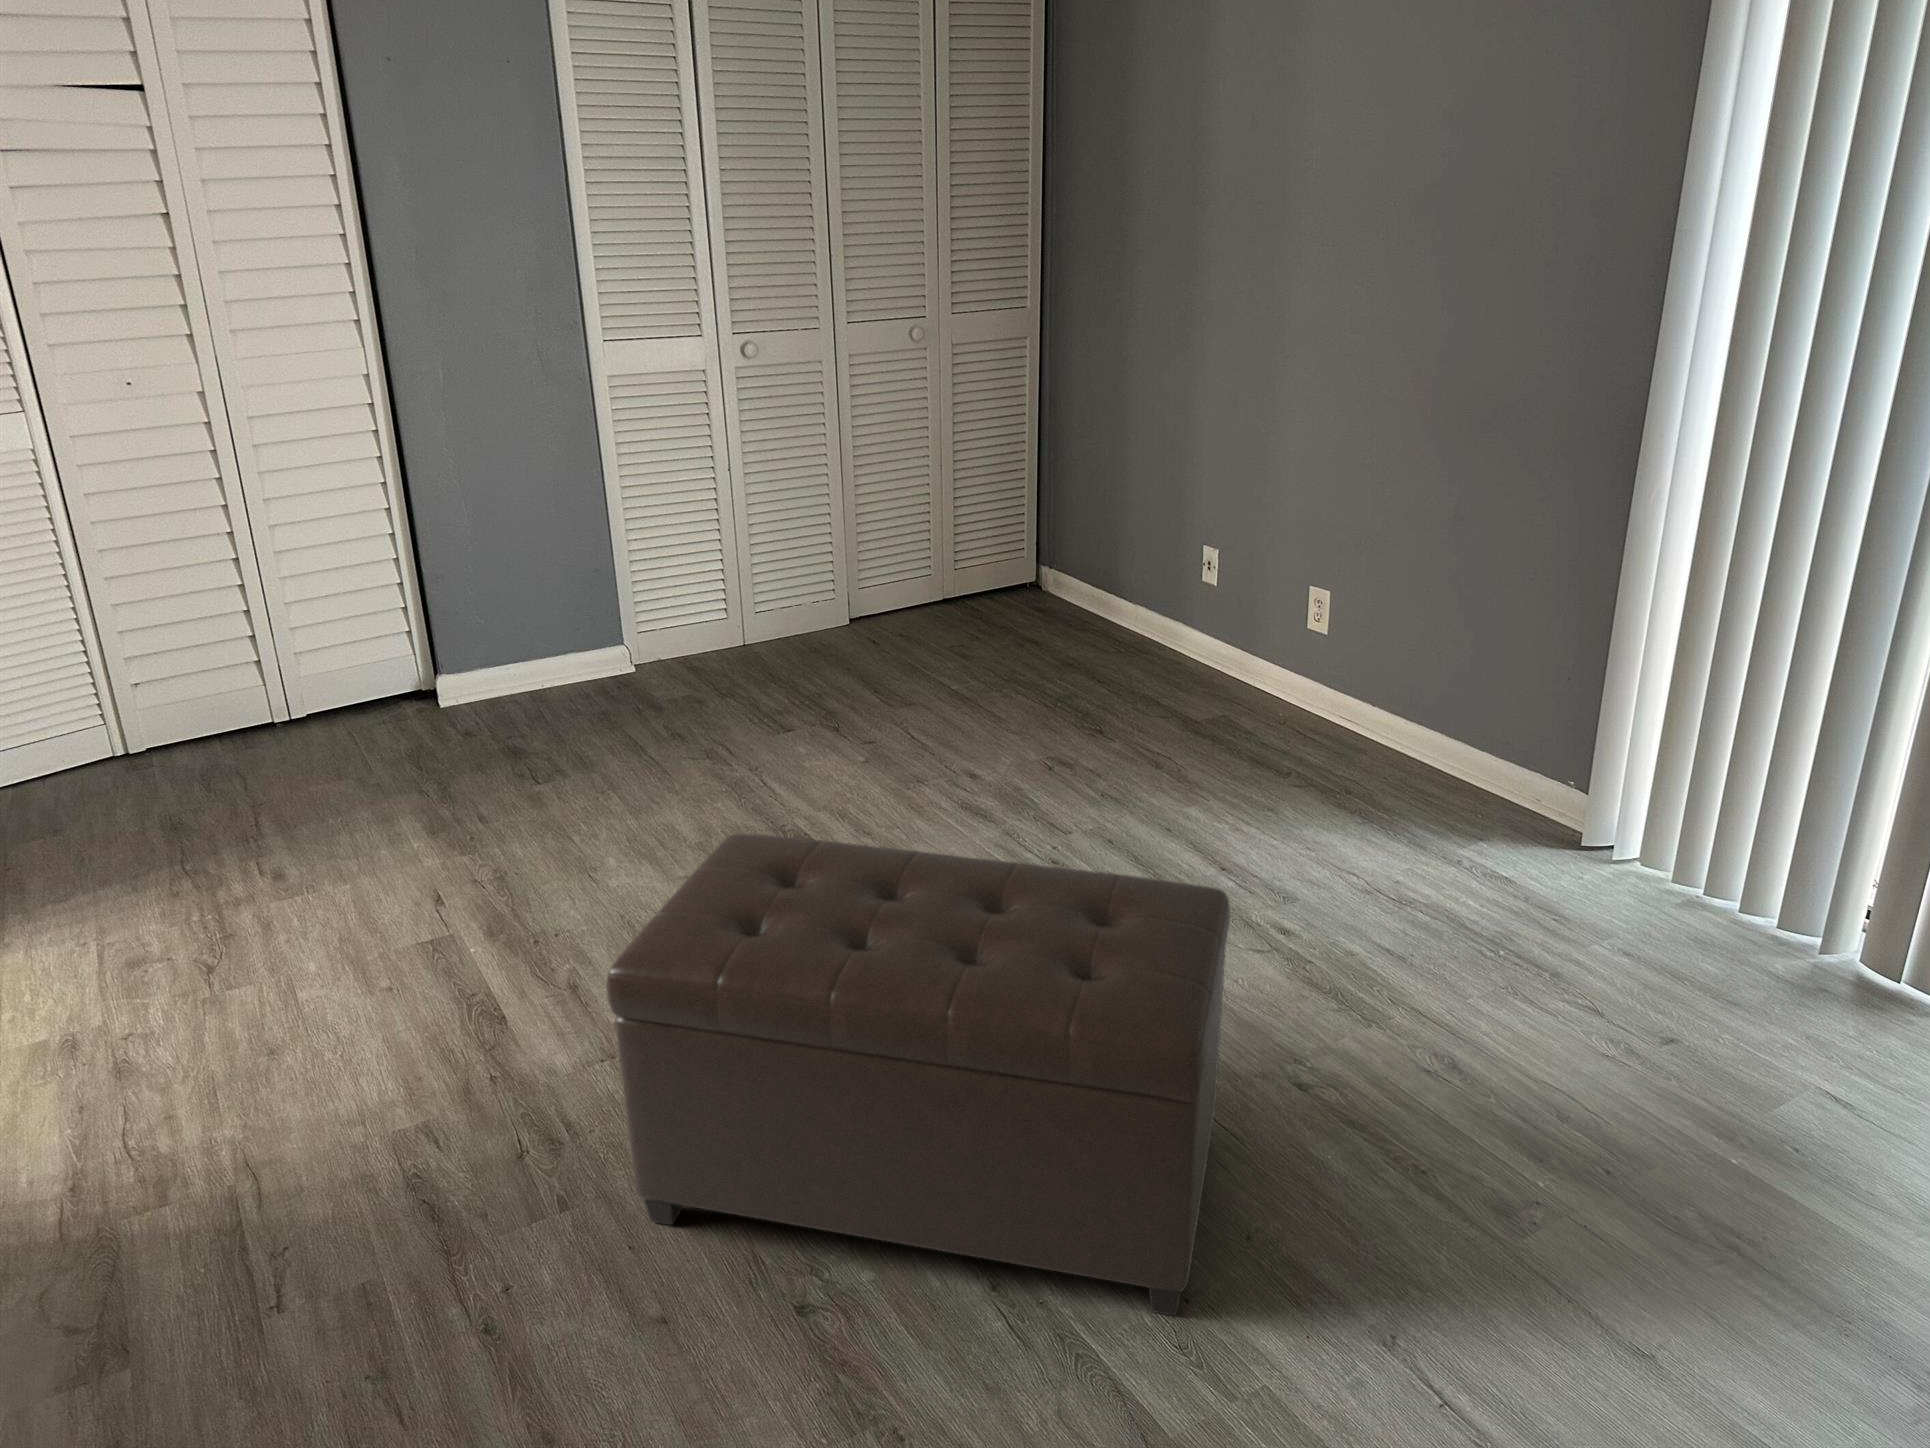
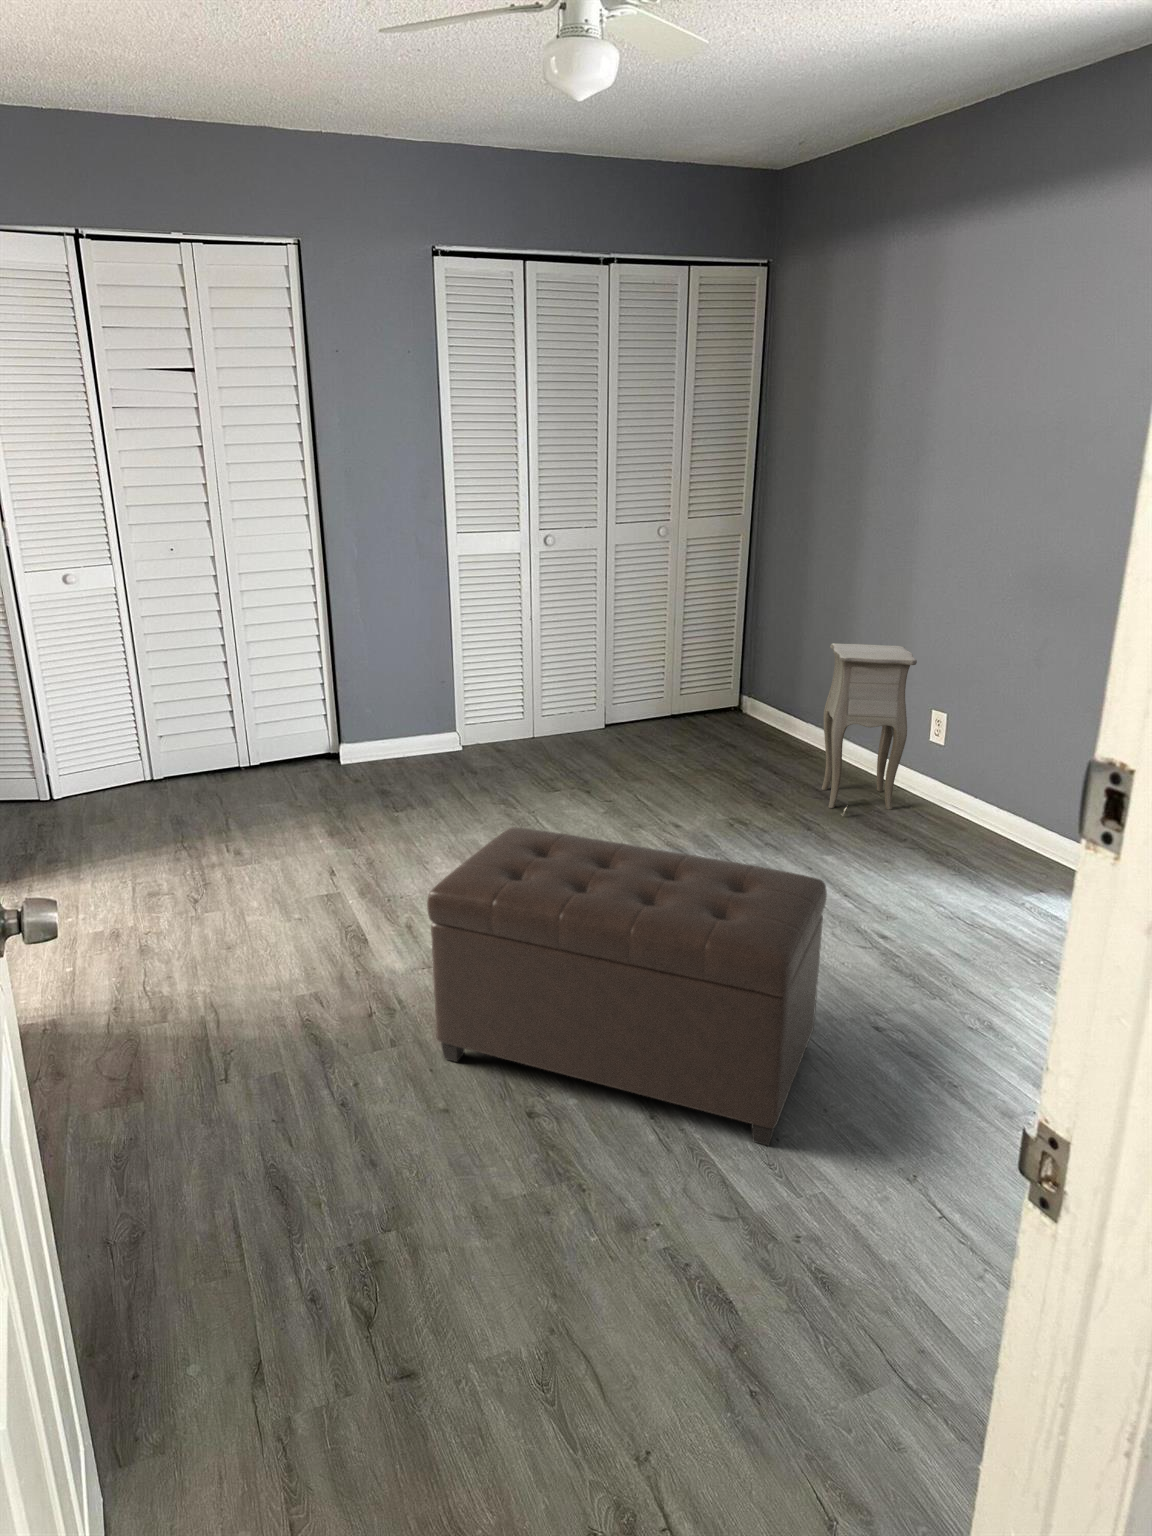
side table: none [1162,495,1291,743] -> present [822,643,917,816]

